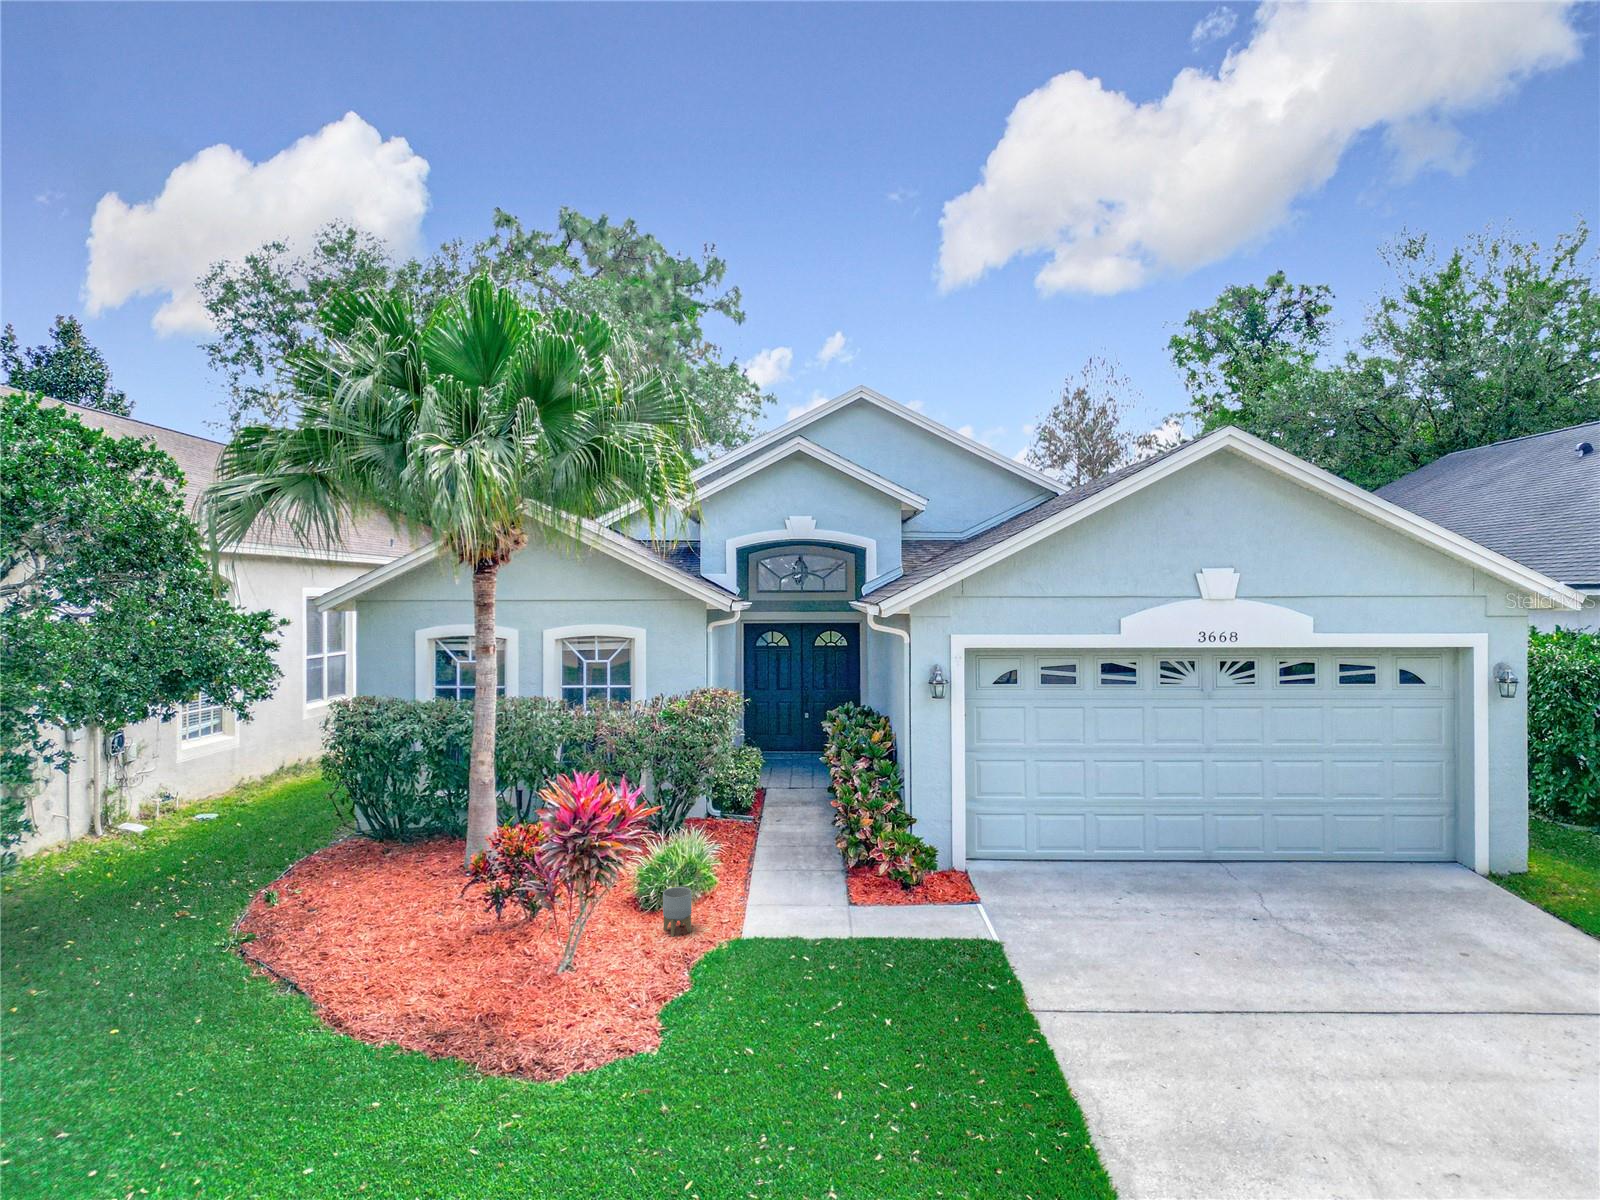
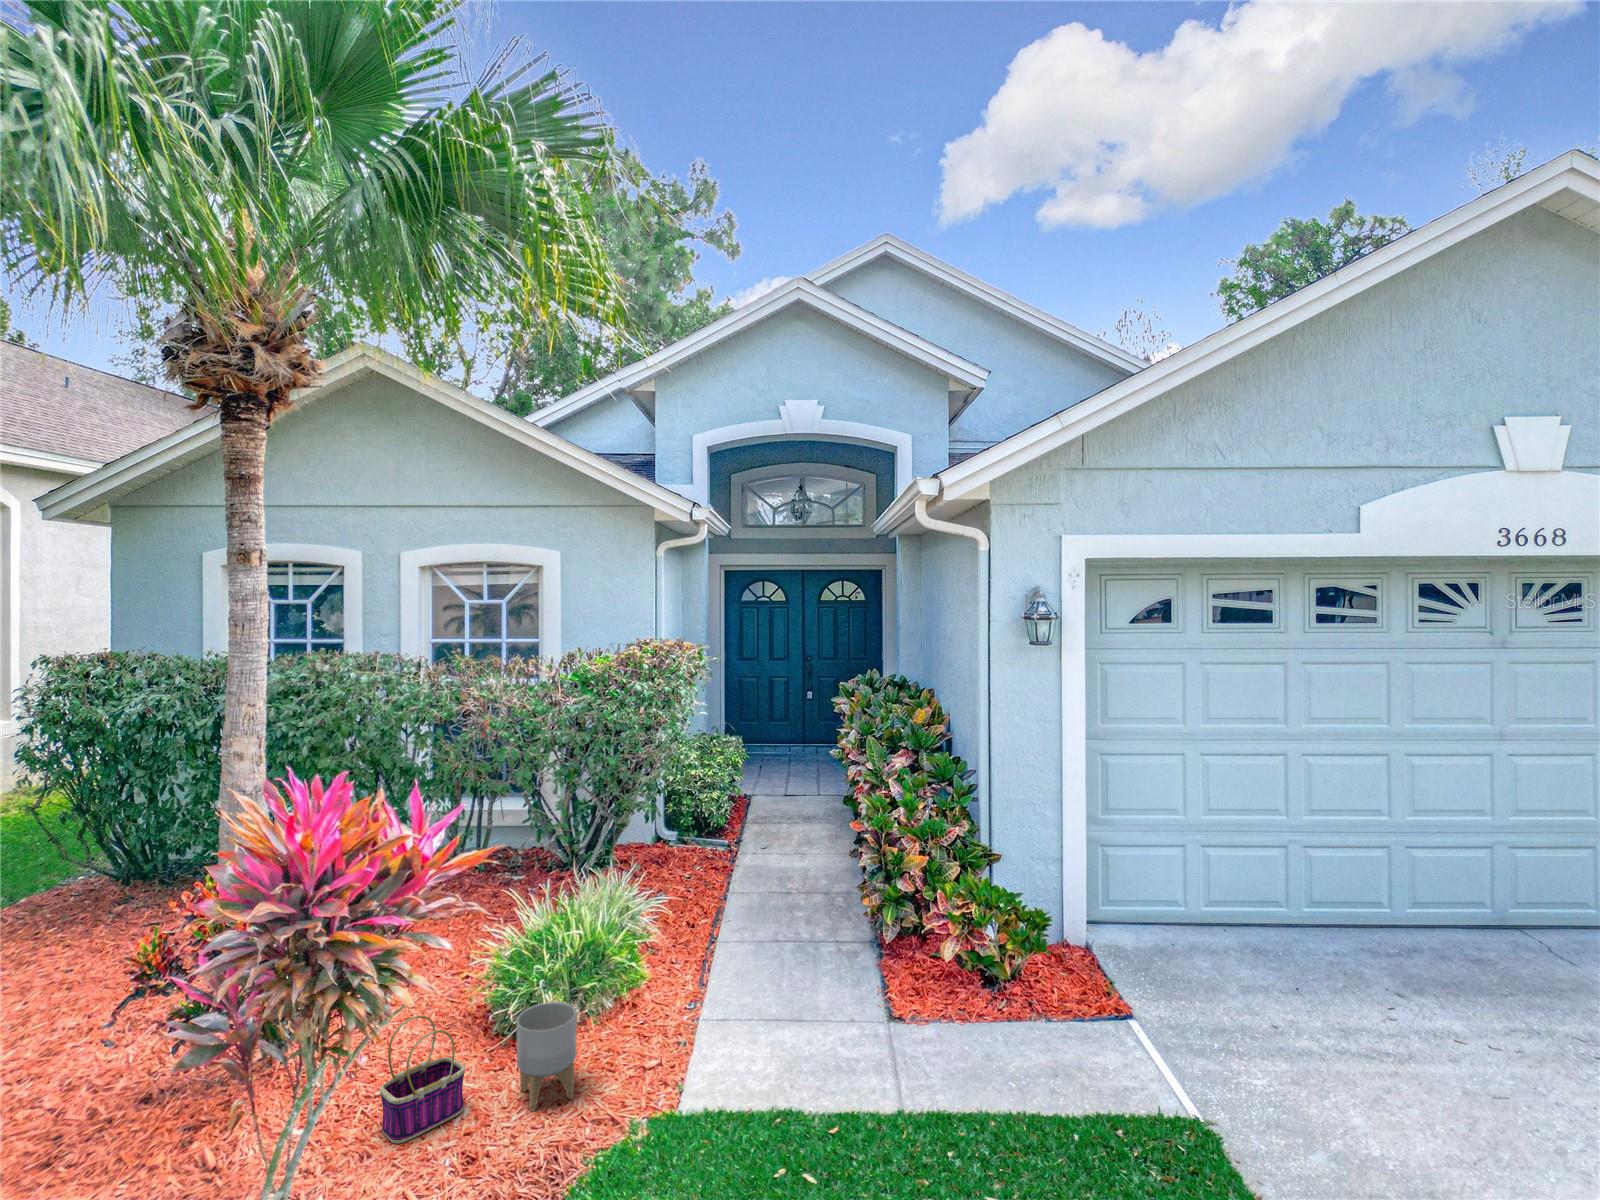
basket: none [602,890,640,947] -> present [380,1016,465,1144]

